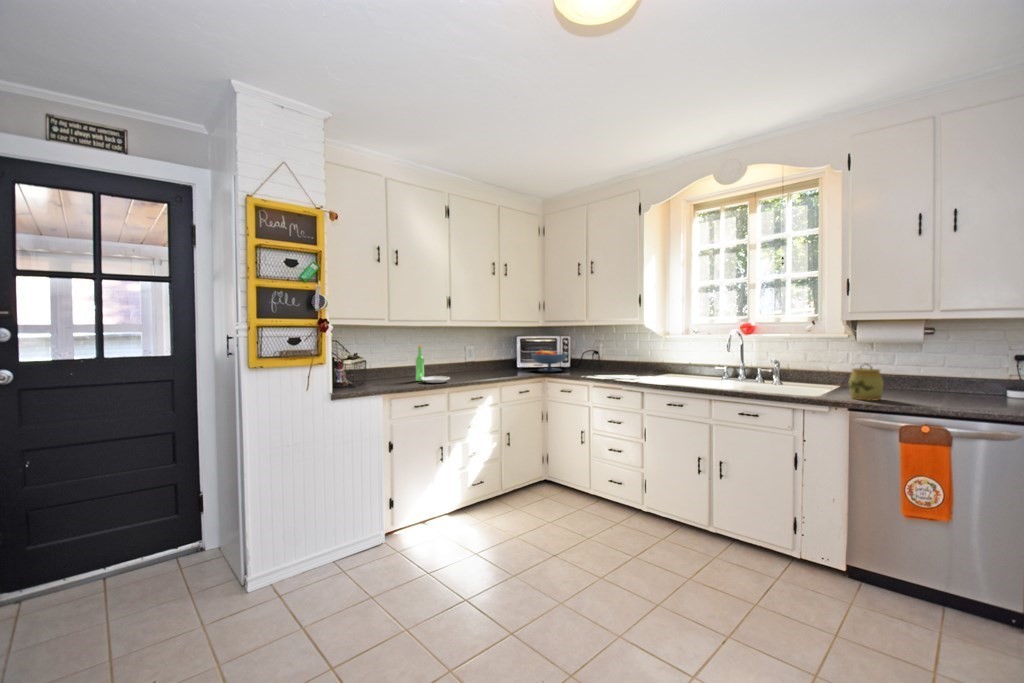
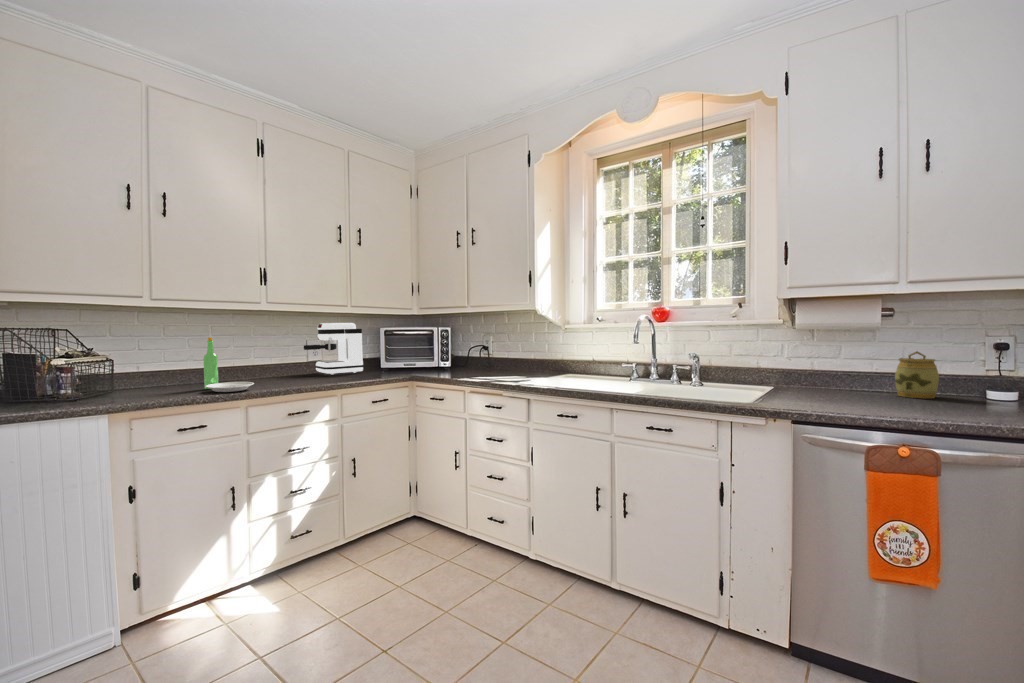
coffee maker: none [462,333,505,372] -> present [304,323,363,375]
fruit bowl: present [531,350,567,372] -> none [399,341,447,372]
jar: present [849,364,884,400] -> present [895,351,939,398]

